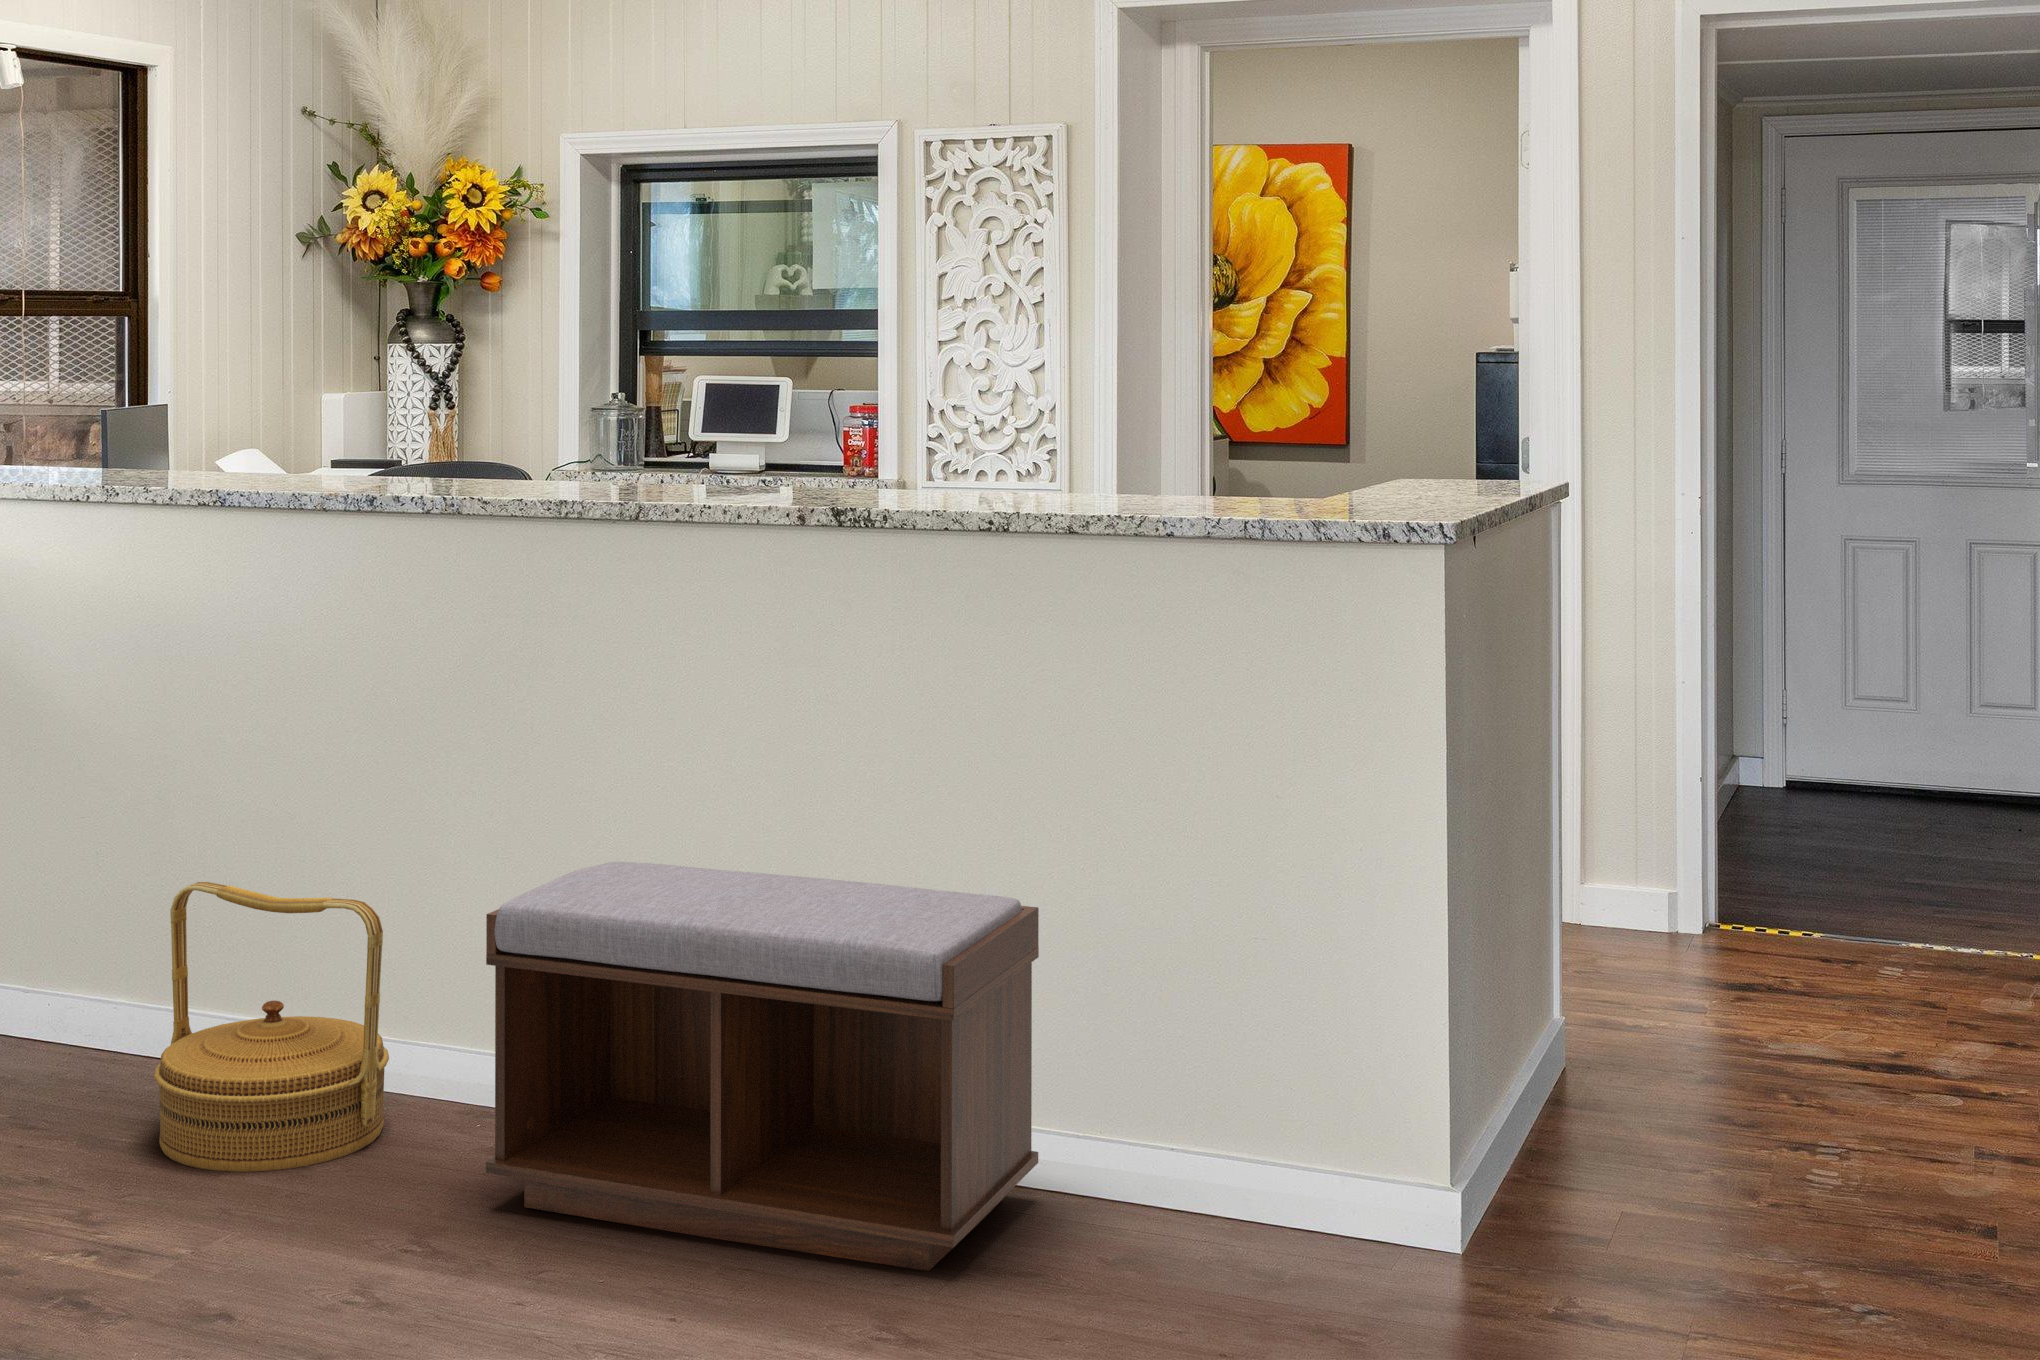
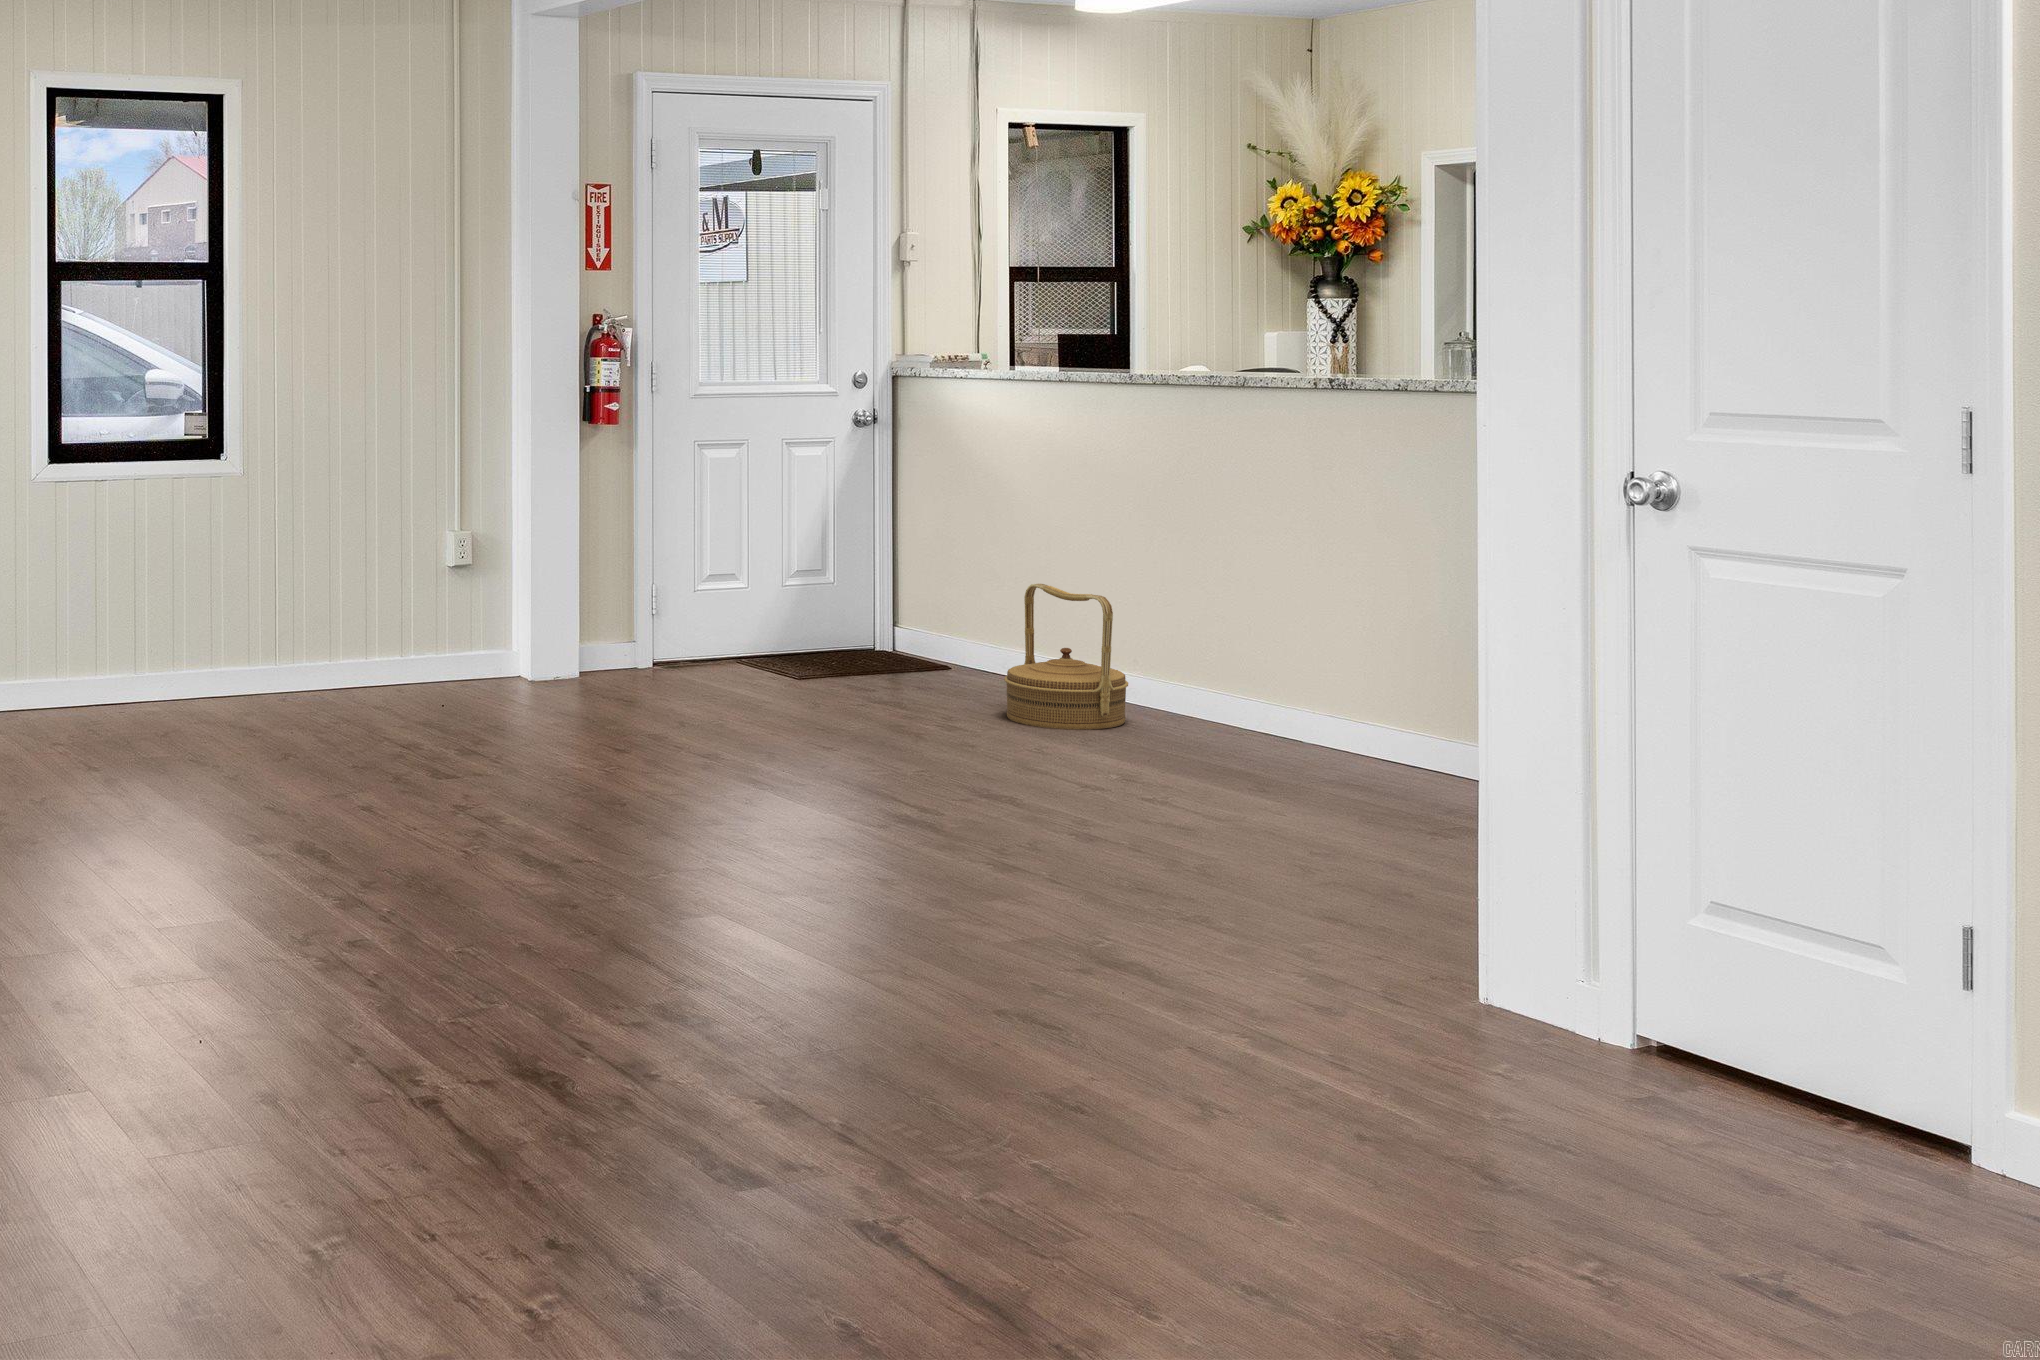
bench: present [486,862,1039,1271] -> none [1130,586,1428,802]

